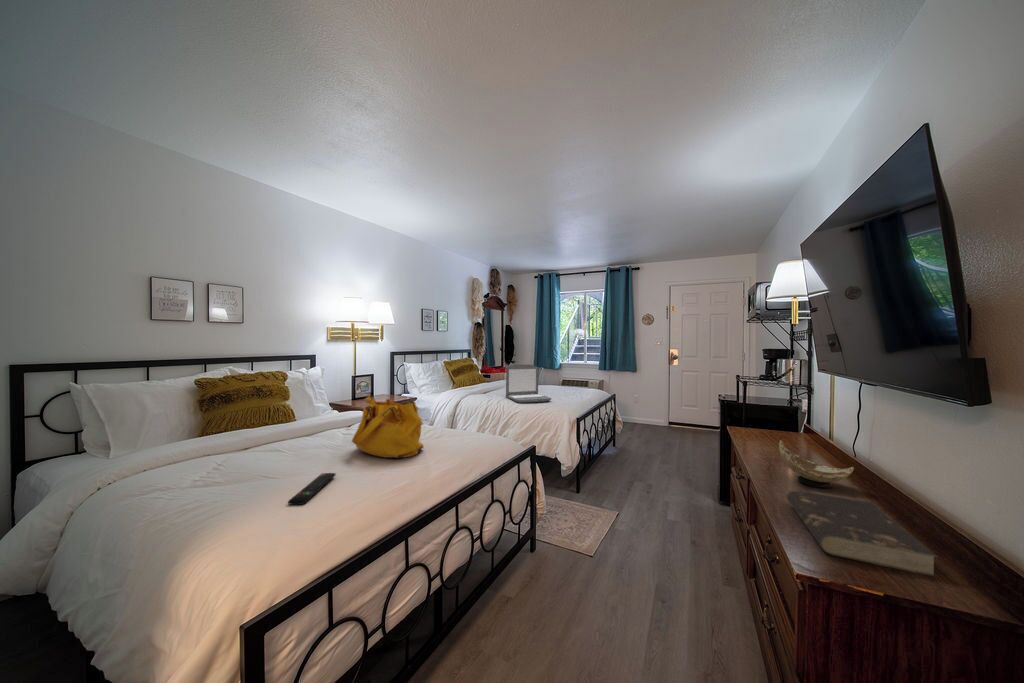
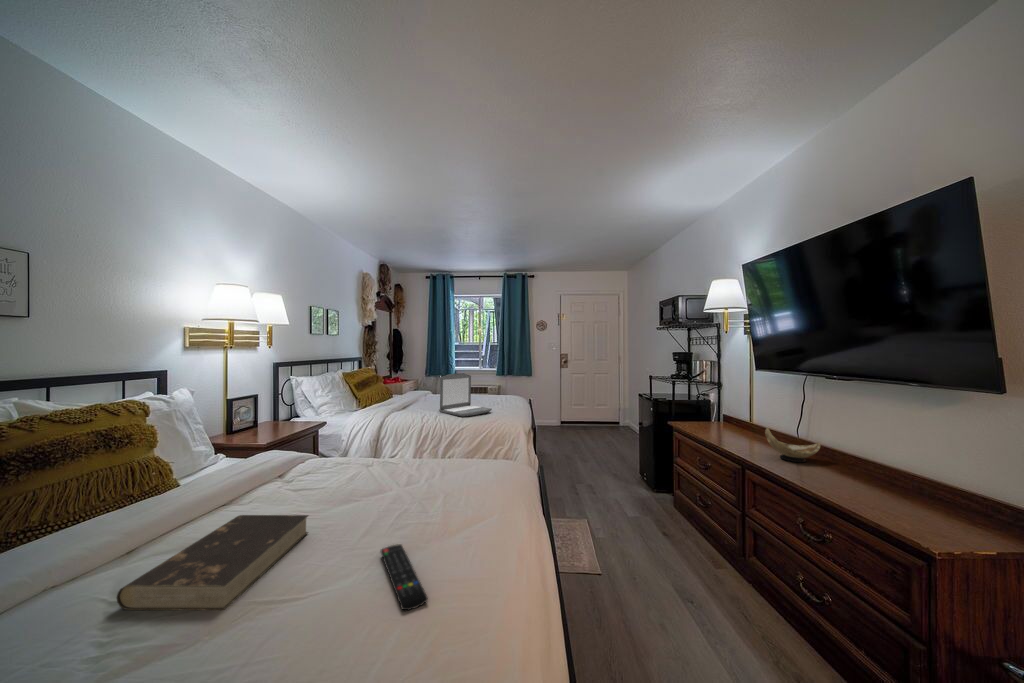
handbag: present [352,396,423,458] -> none [361,422,458,507]
book: present [787,491,938,576] -> present [117,515,308,610]

